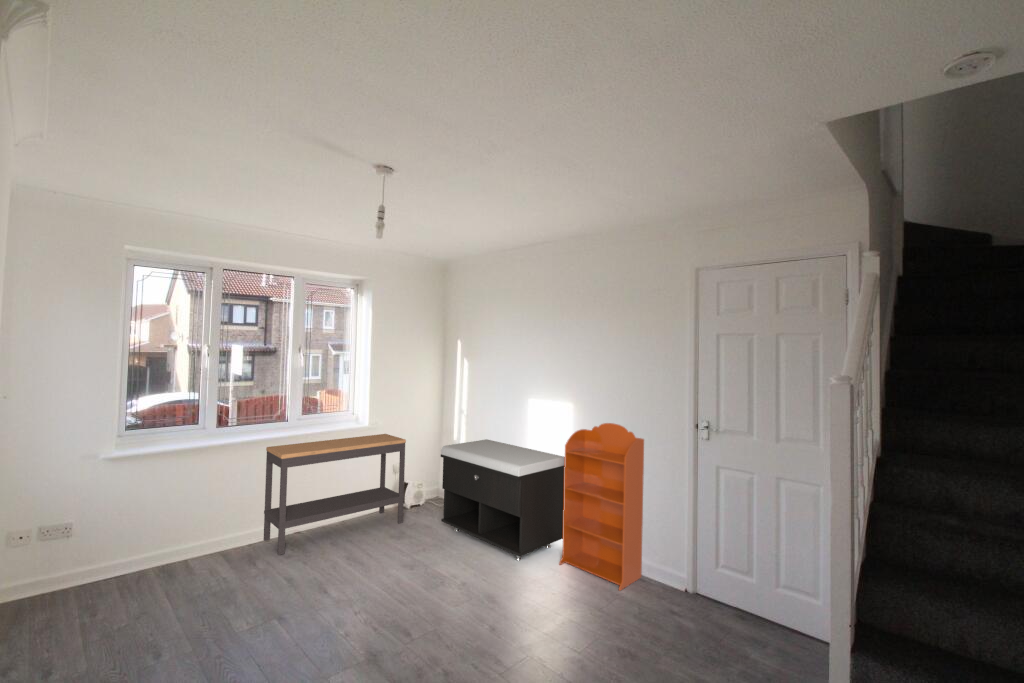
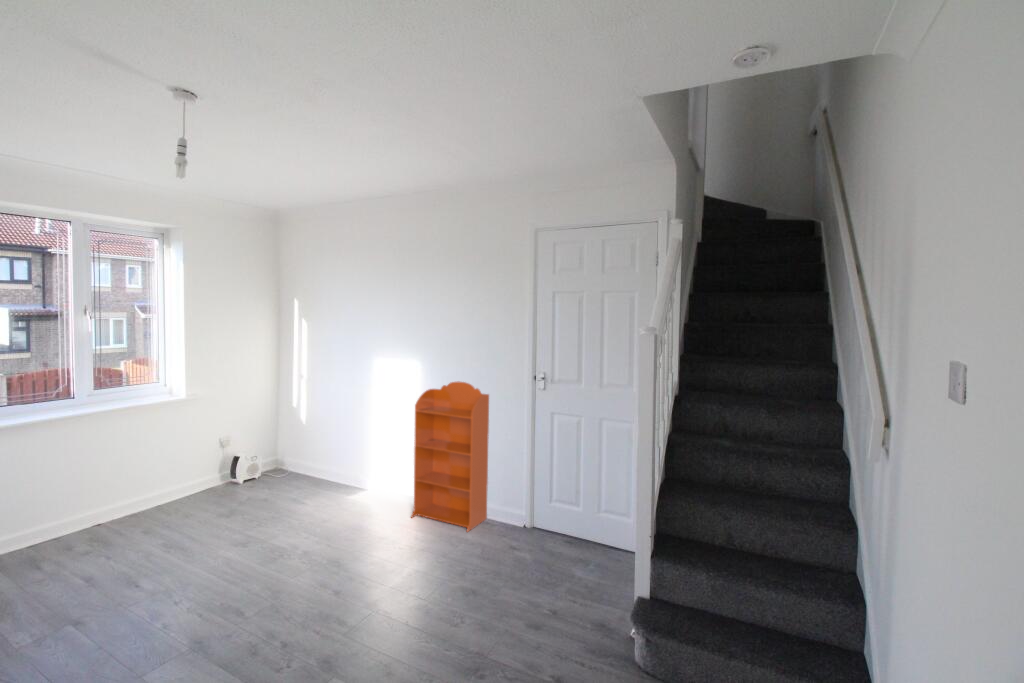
console table: present [264,434,406,555] -> none [57,405,239,548]
storage bench: present [441,439,565,561] -> none [281,405,417,519]

